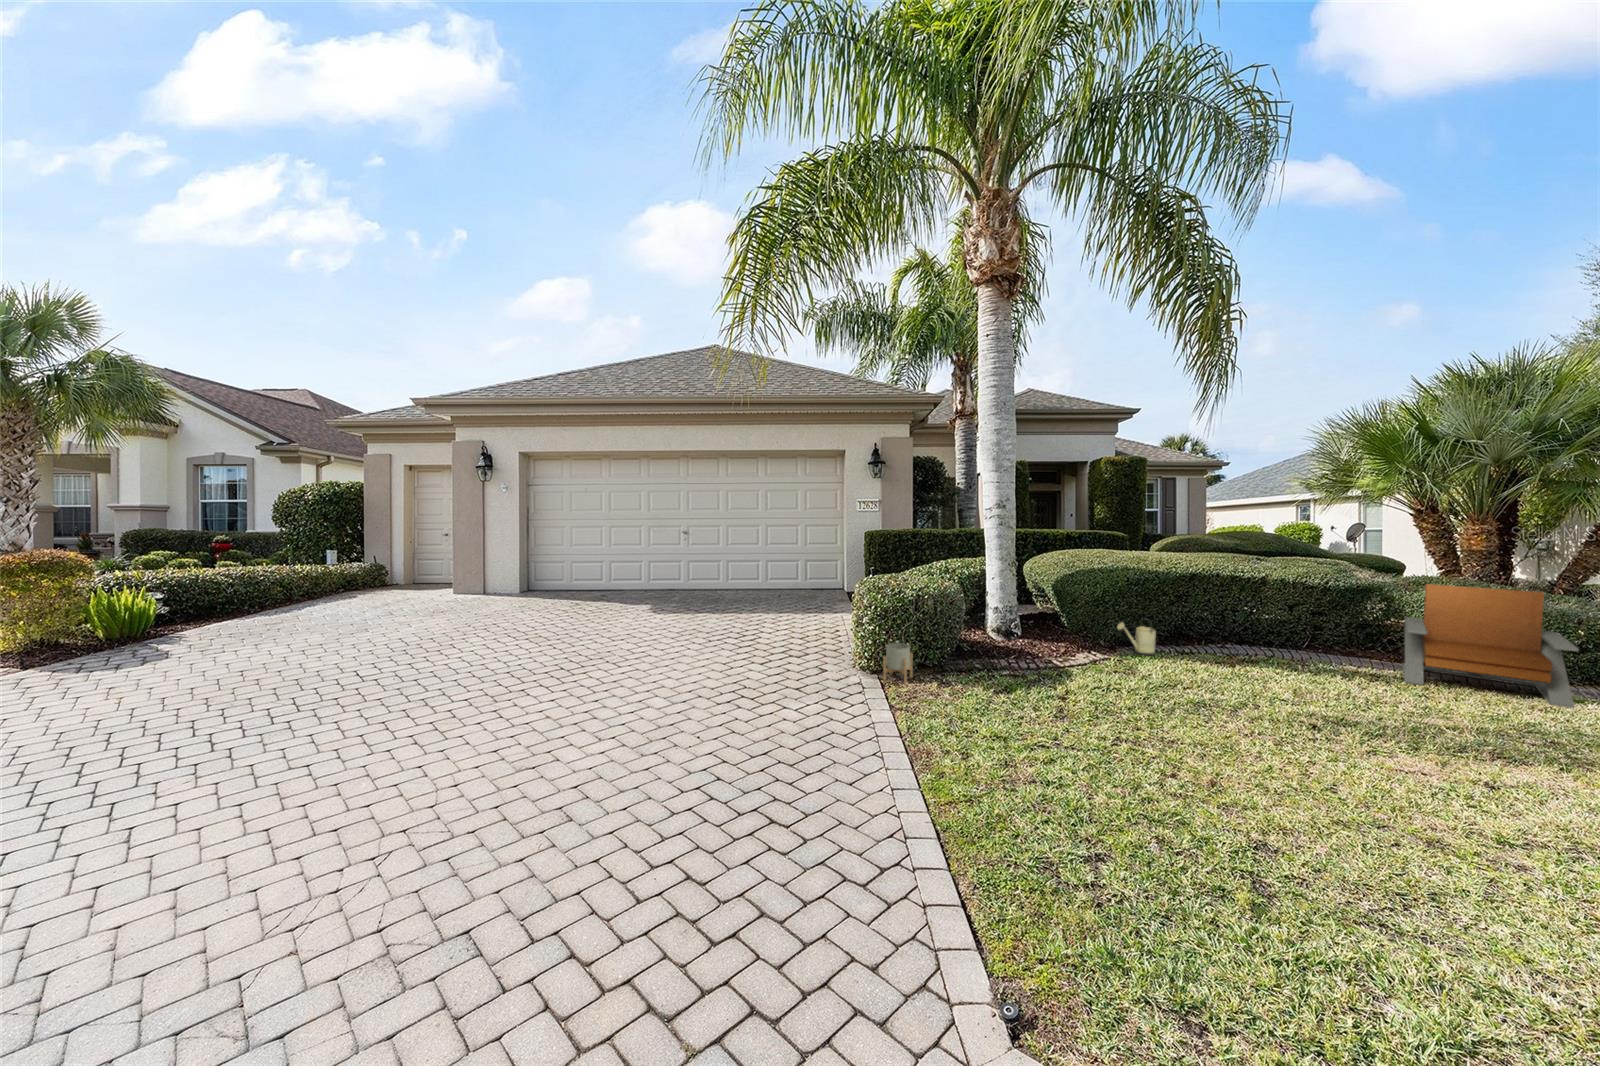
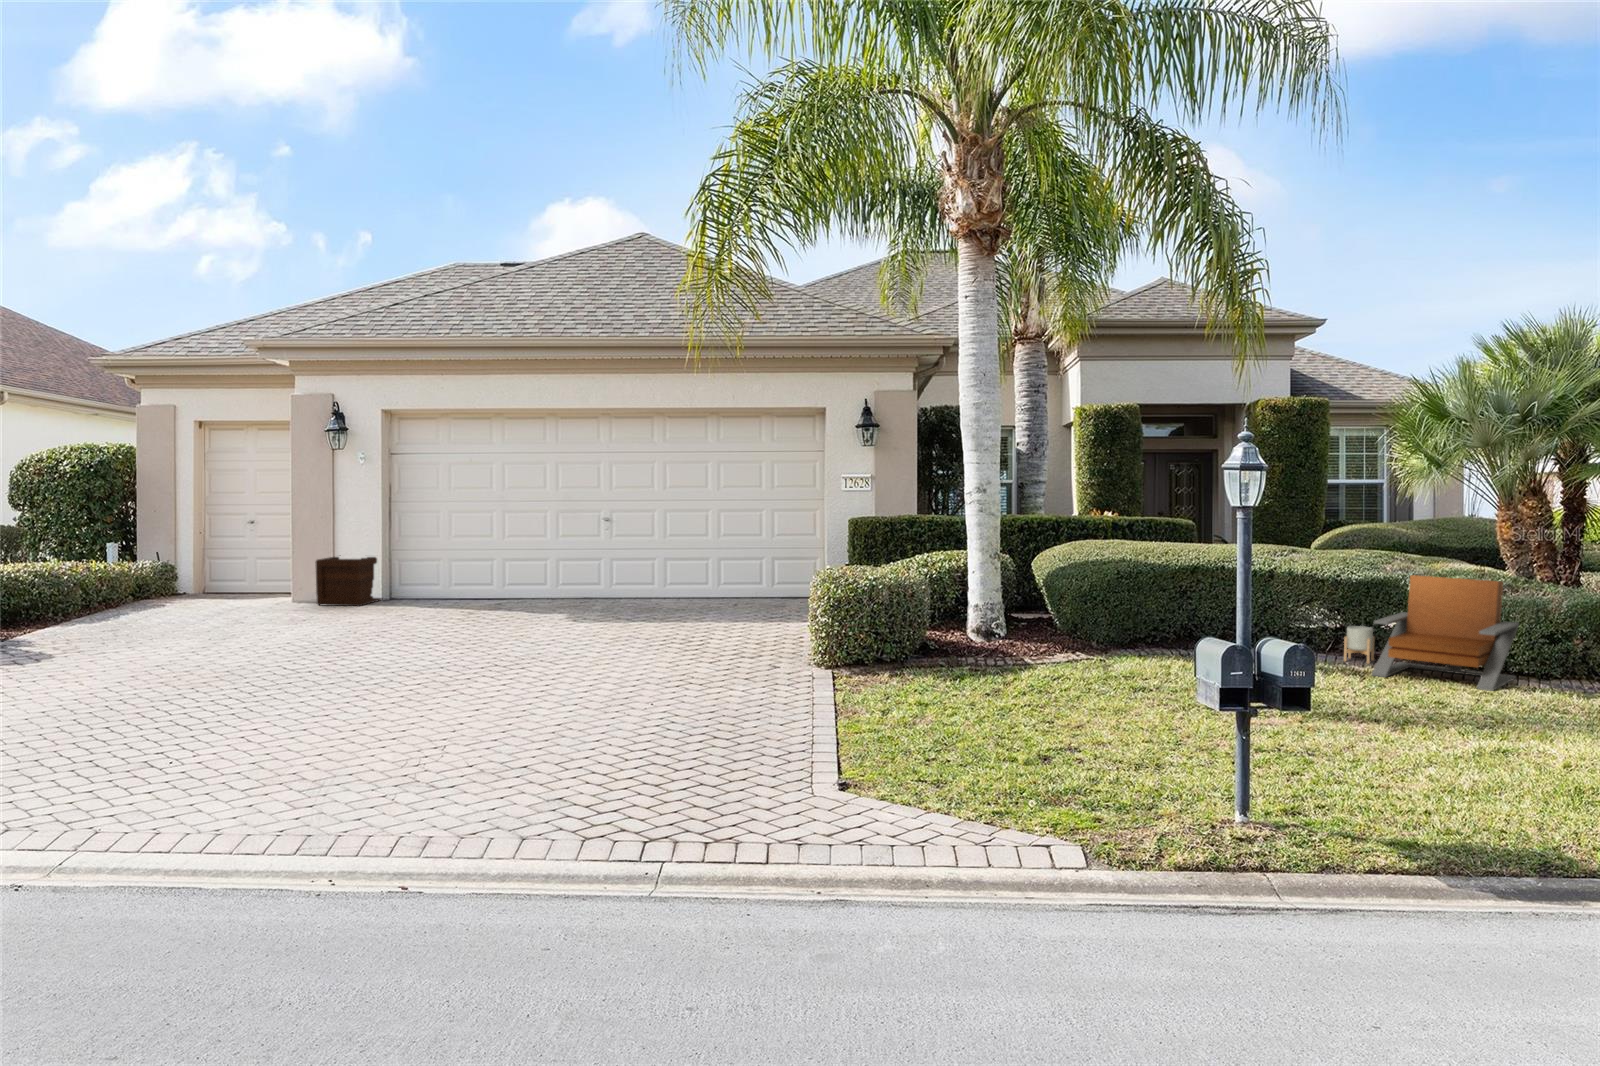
wooden crate: none [463,560,518,599] -> present [315,557,382,606]
watering can: present [1117,619,1156,655] -> none [1106,616,1152,657]
planter: present [883,643,913,684] -> present [1344,626,1374,664]

